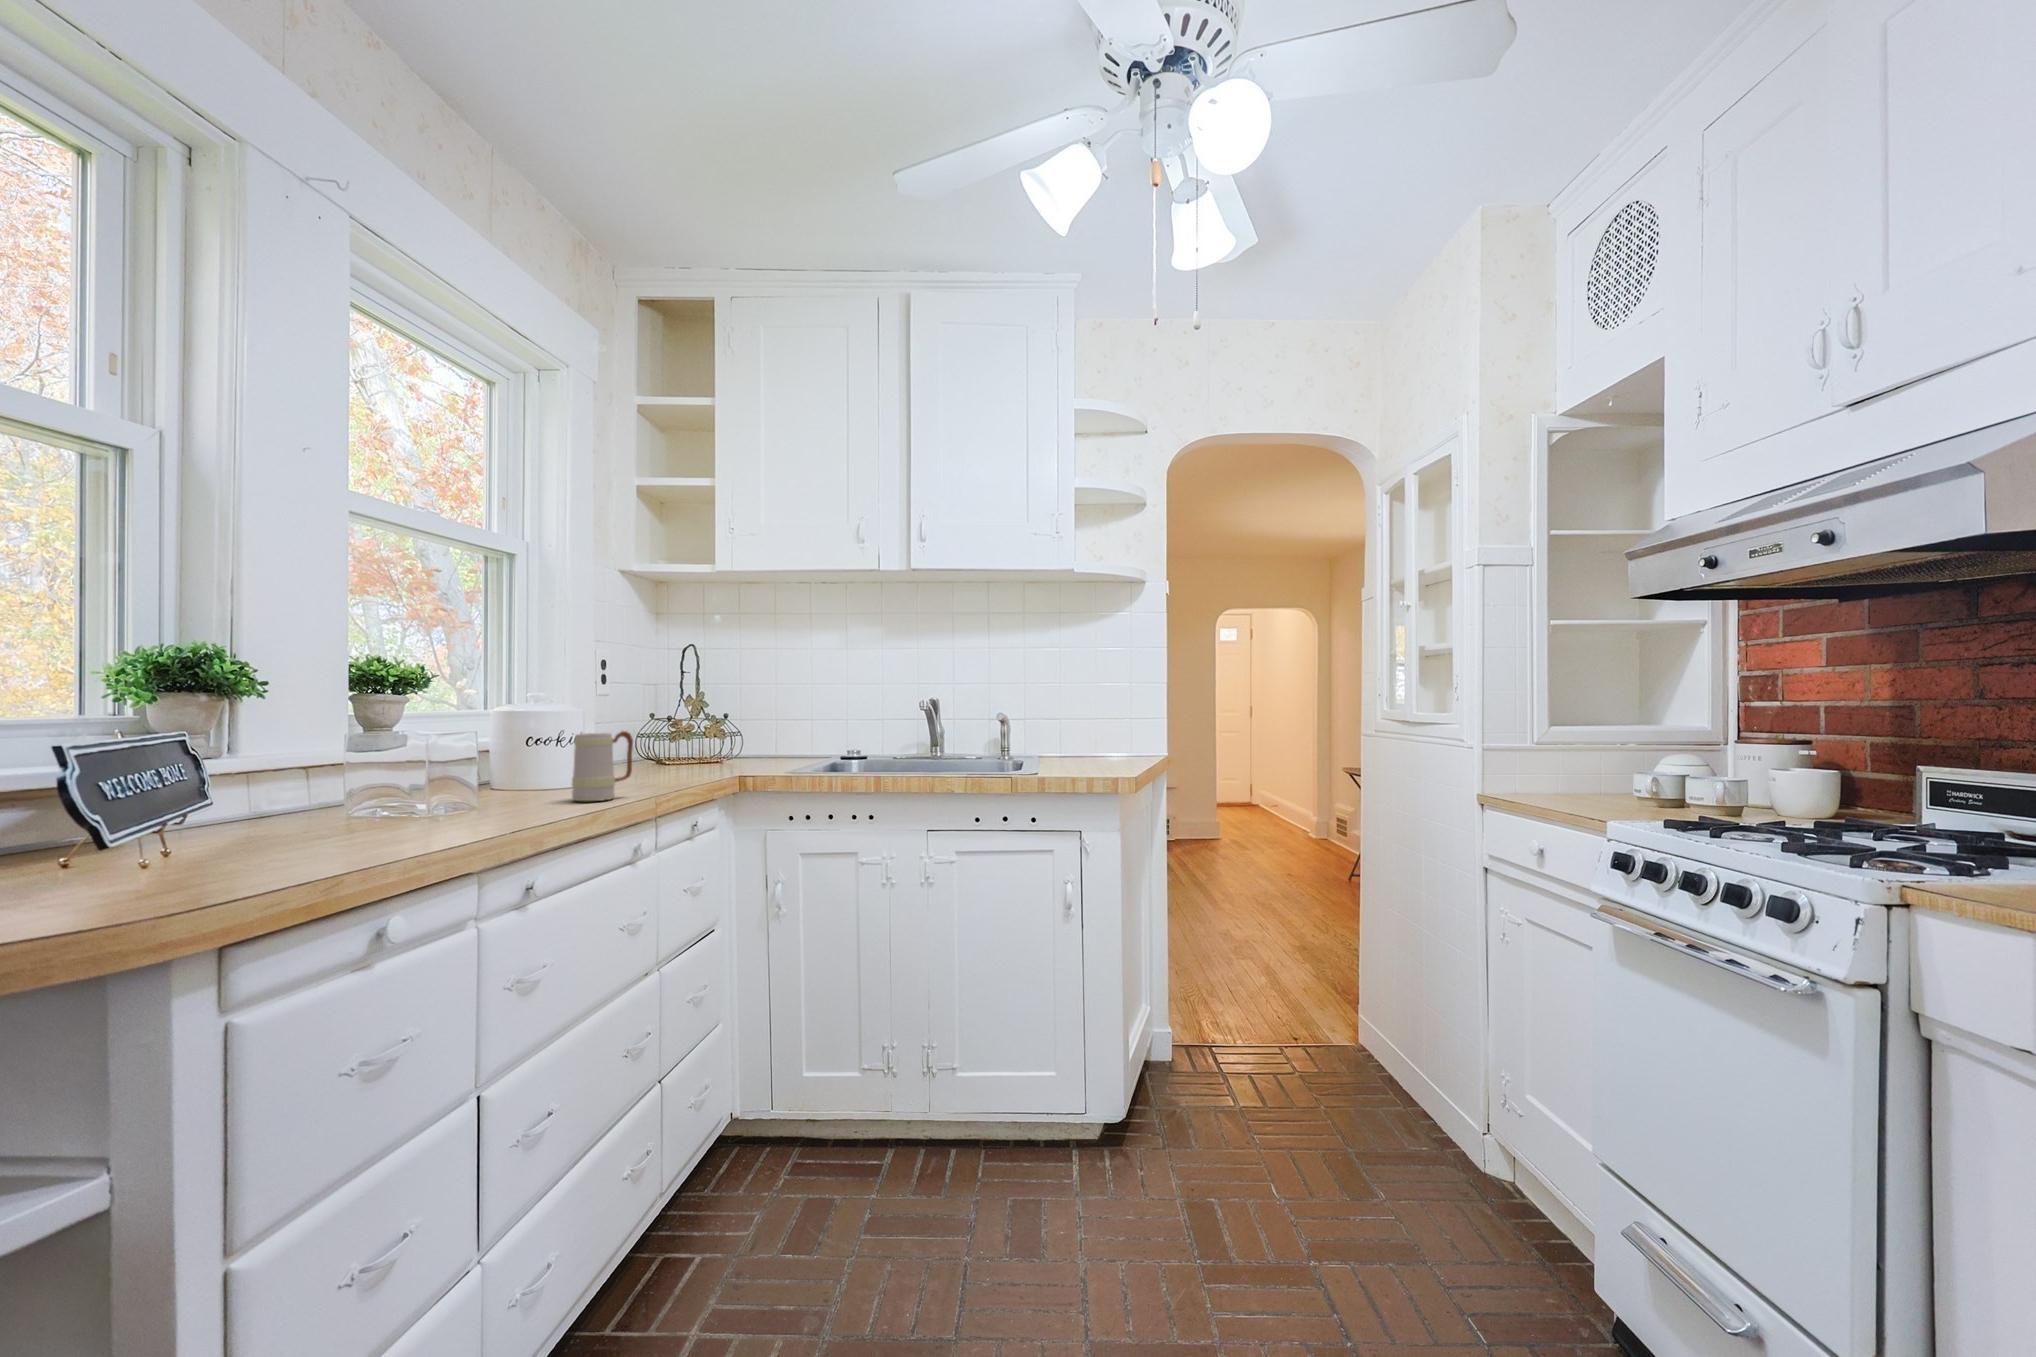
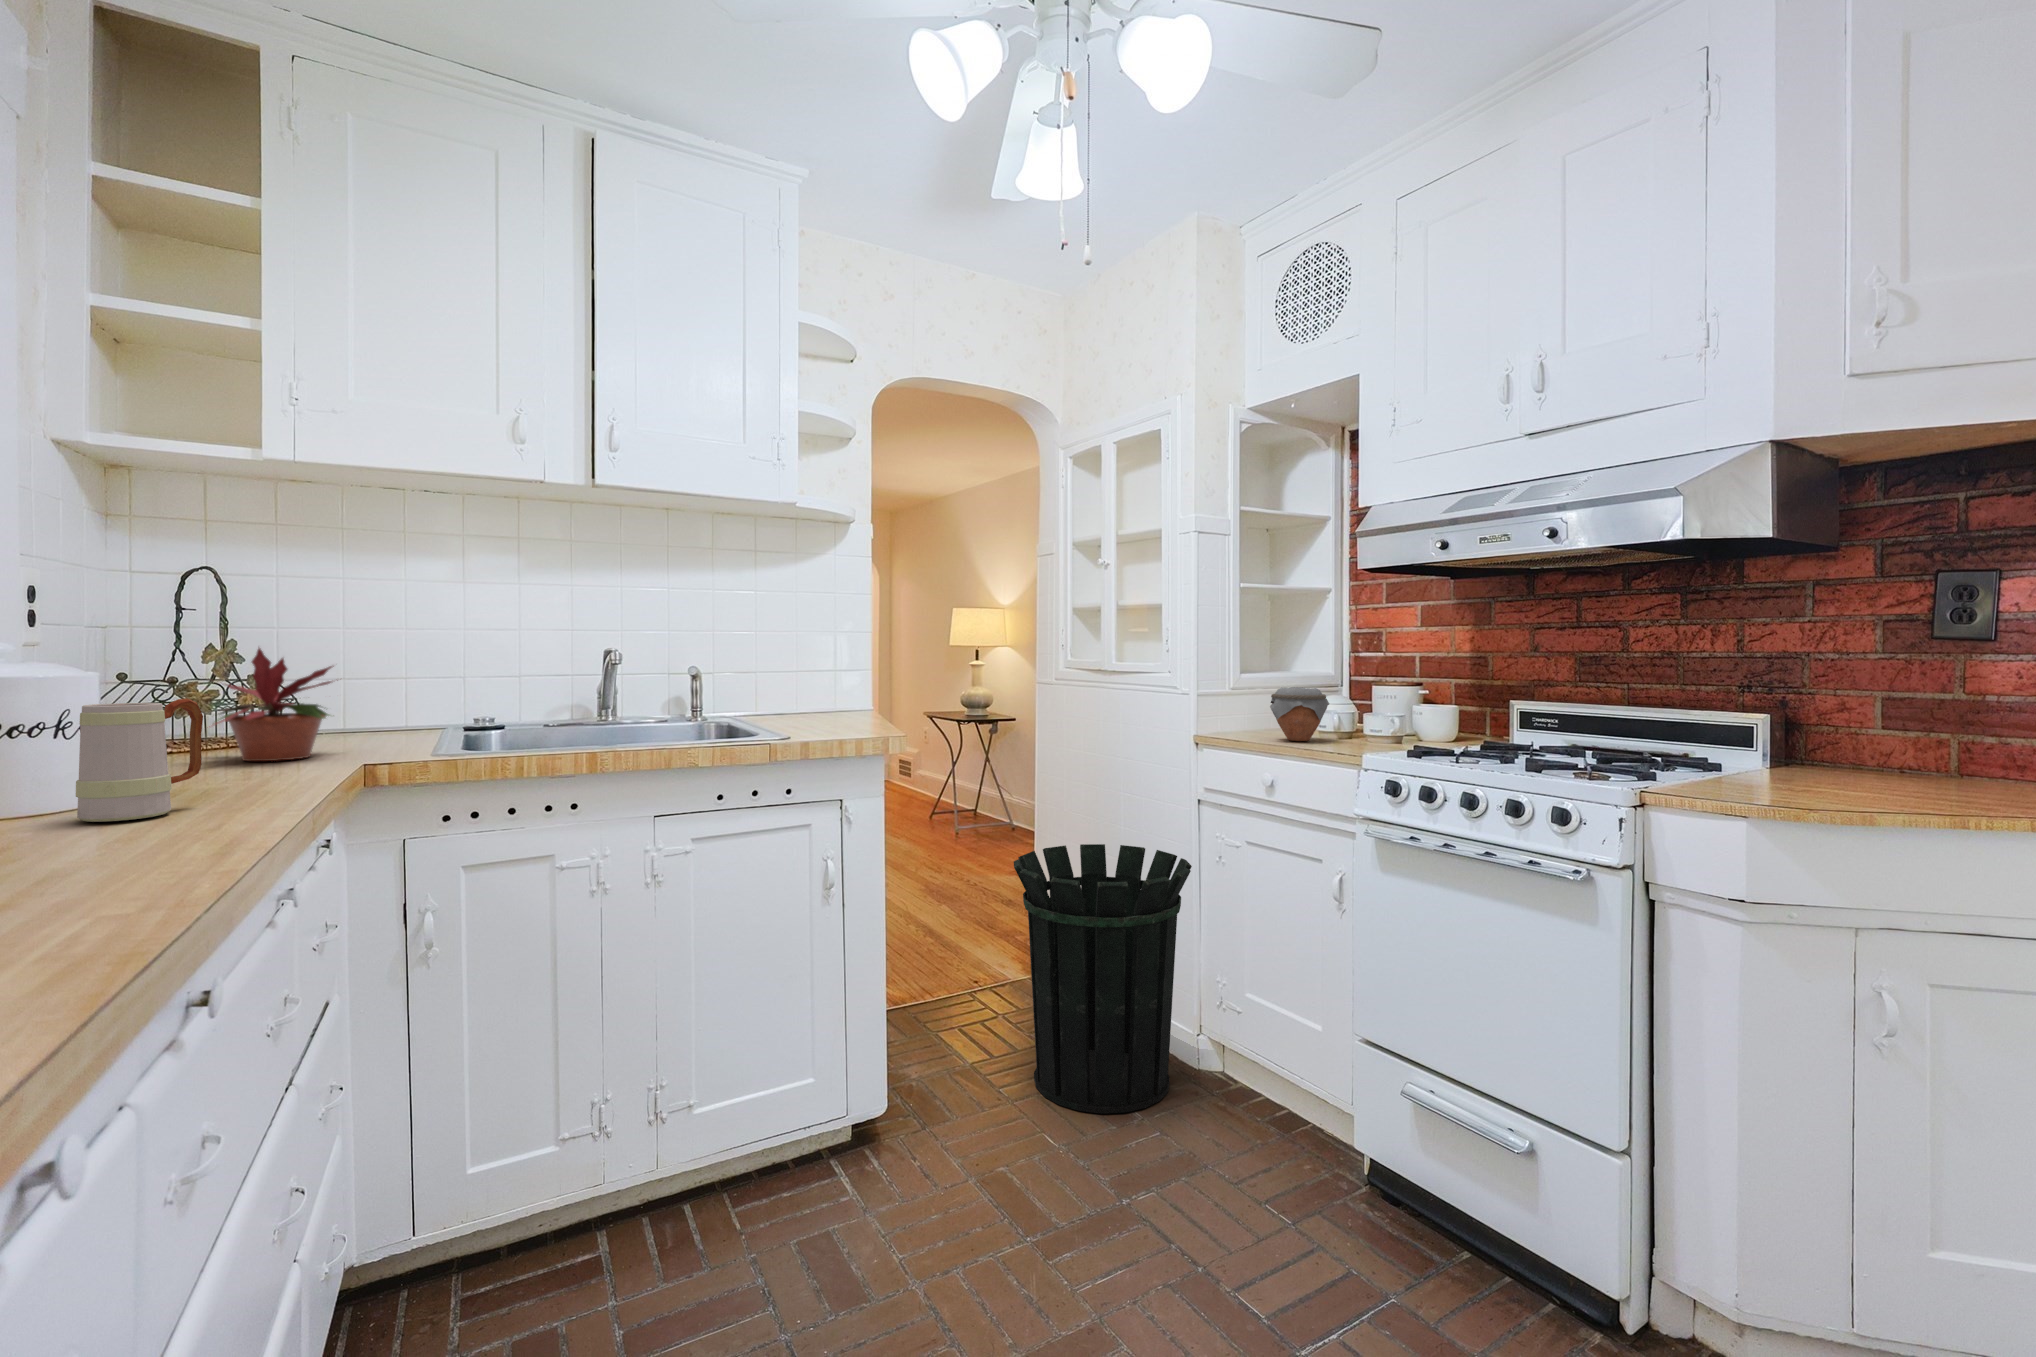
potted plant: none [667,696,754,772] -> present [213,648,338,761]
jar: none [1540,741,1624,804] -> present [1270,687,1329,741]
waste bin: none [1270,900,1470,1190] -> present [1014,844,1192,1114]

